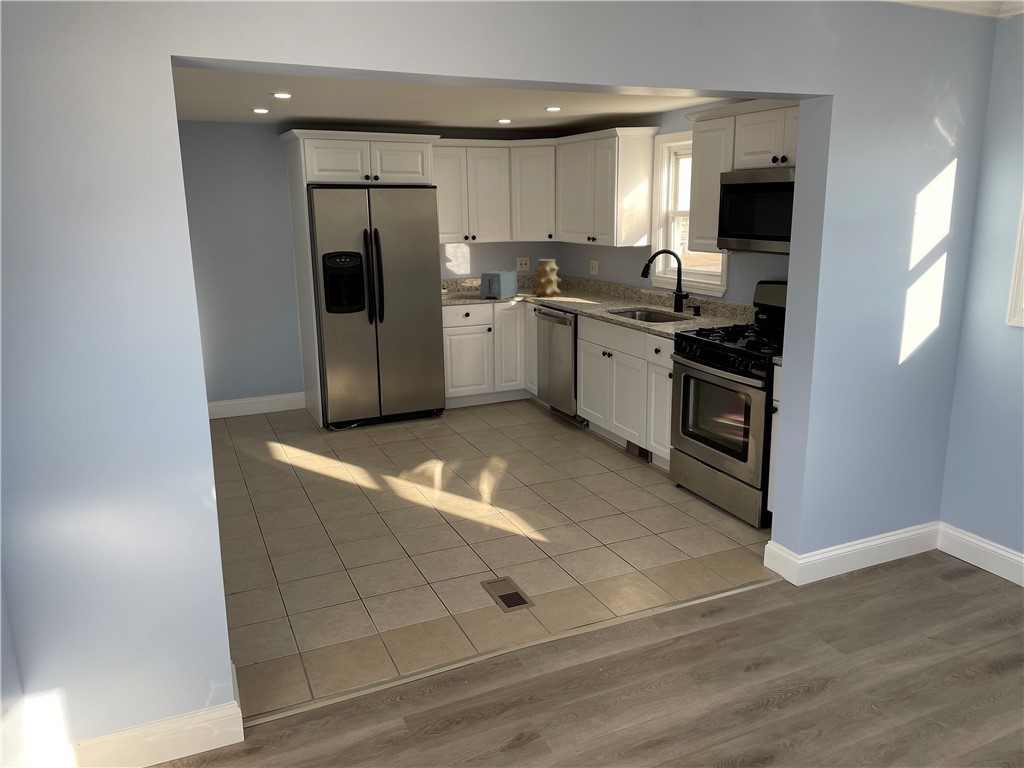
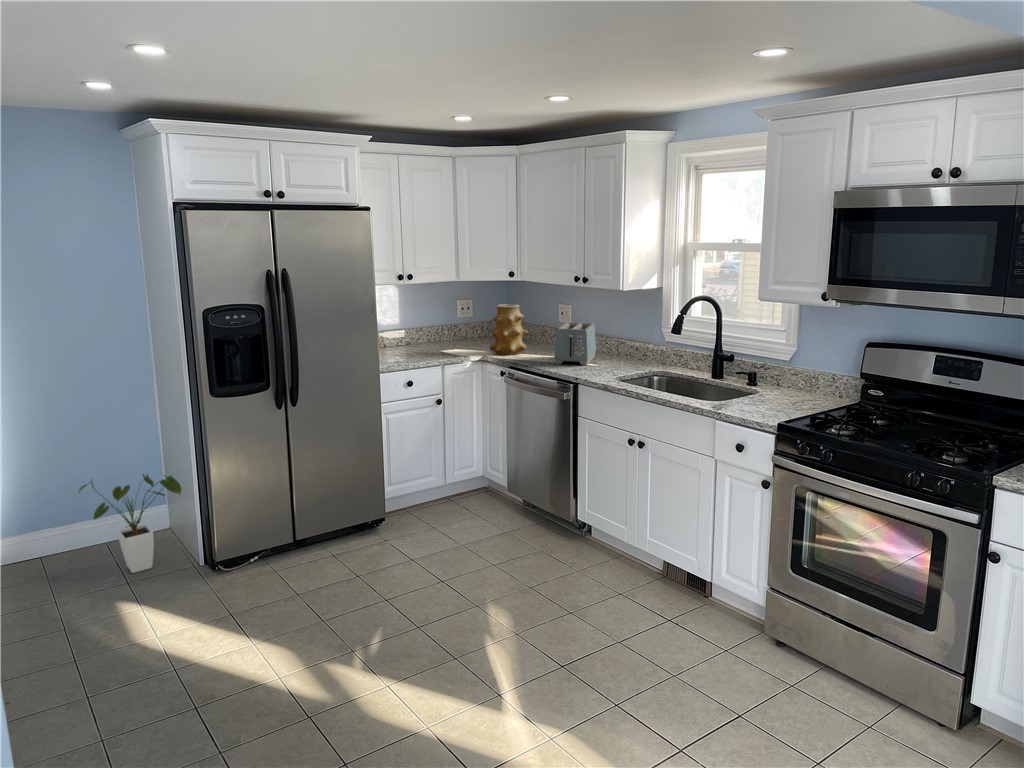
toaster: present [480,270,519,300] -> present [554,322,596,366]
house plant: none [245,364,307,429] -> present [79,474,182,573]

